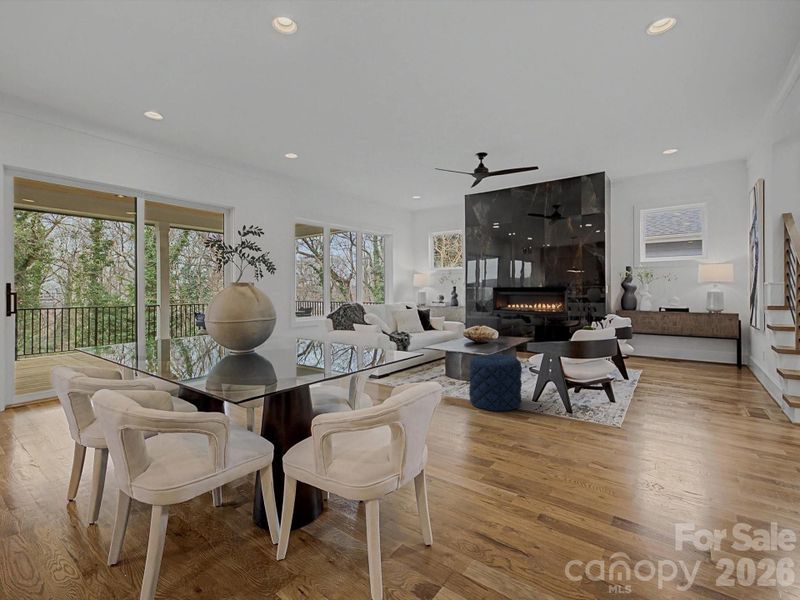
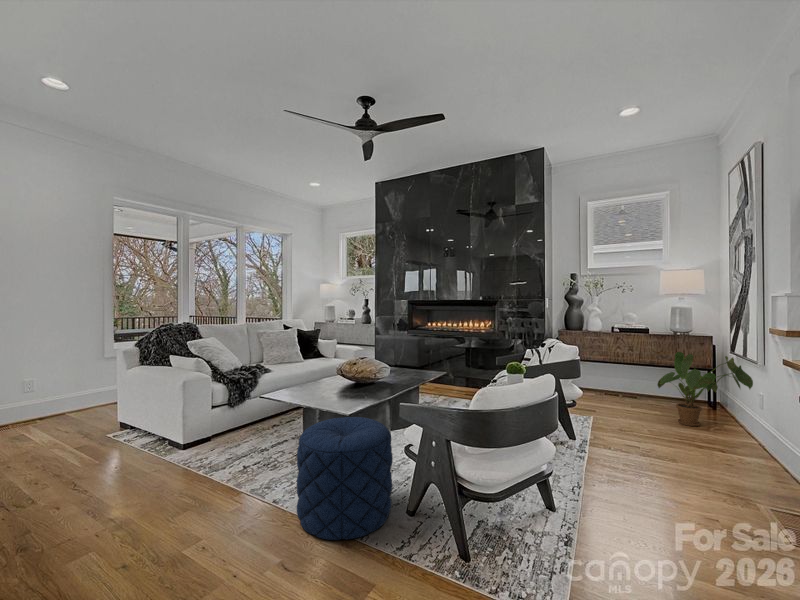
house plant: none [692,324,759,376] -> present [657,352,753,426]

